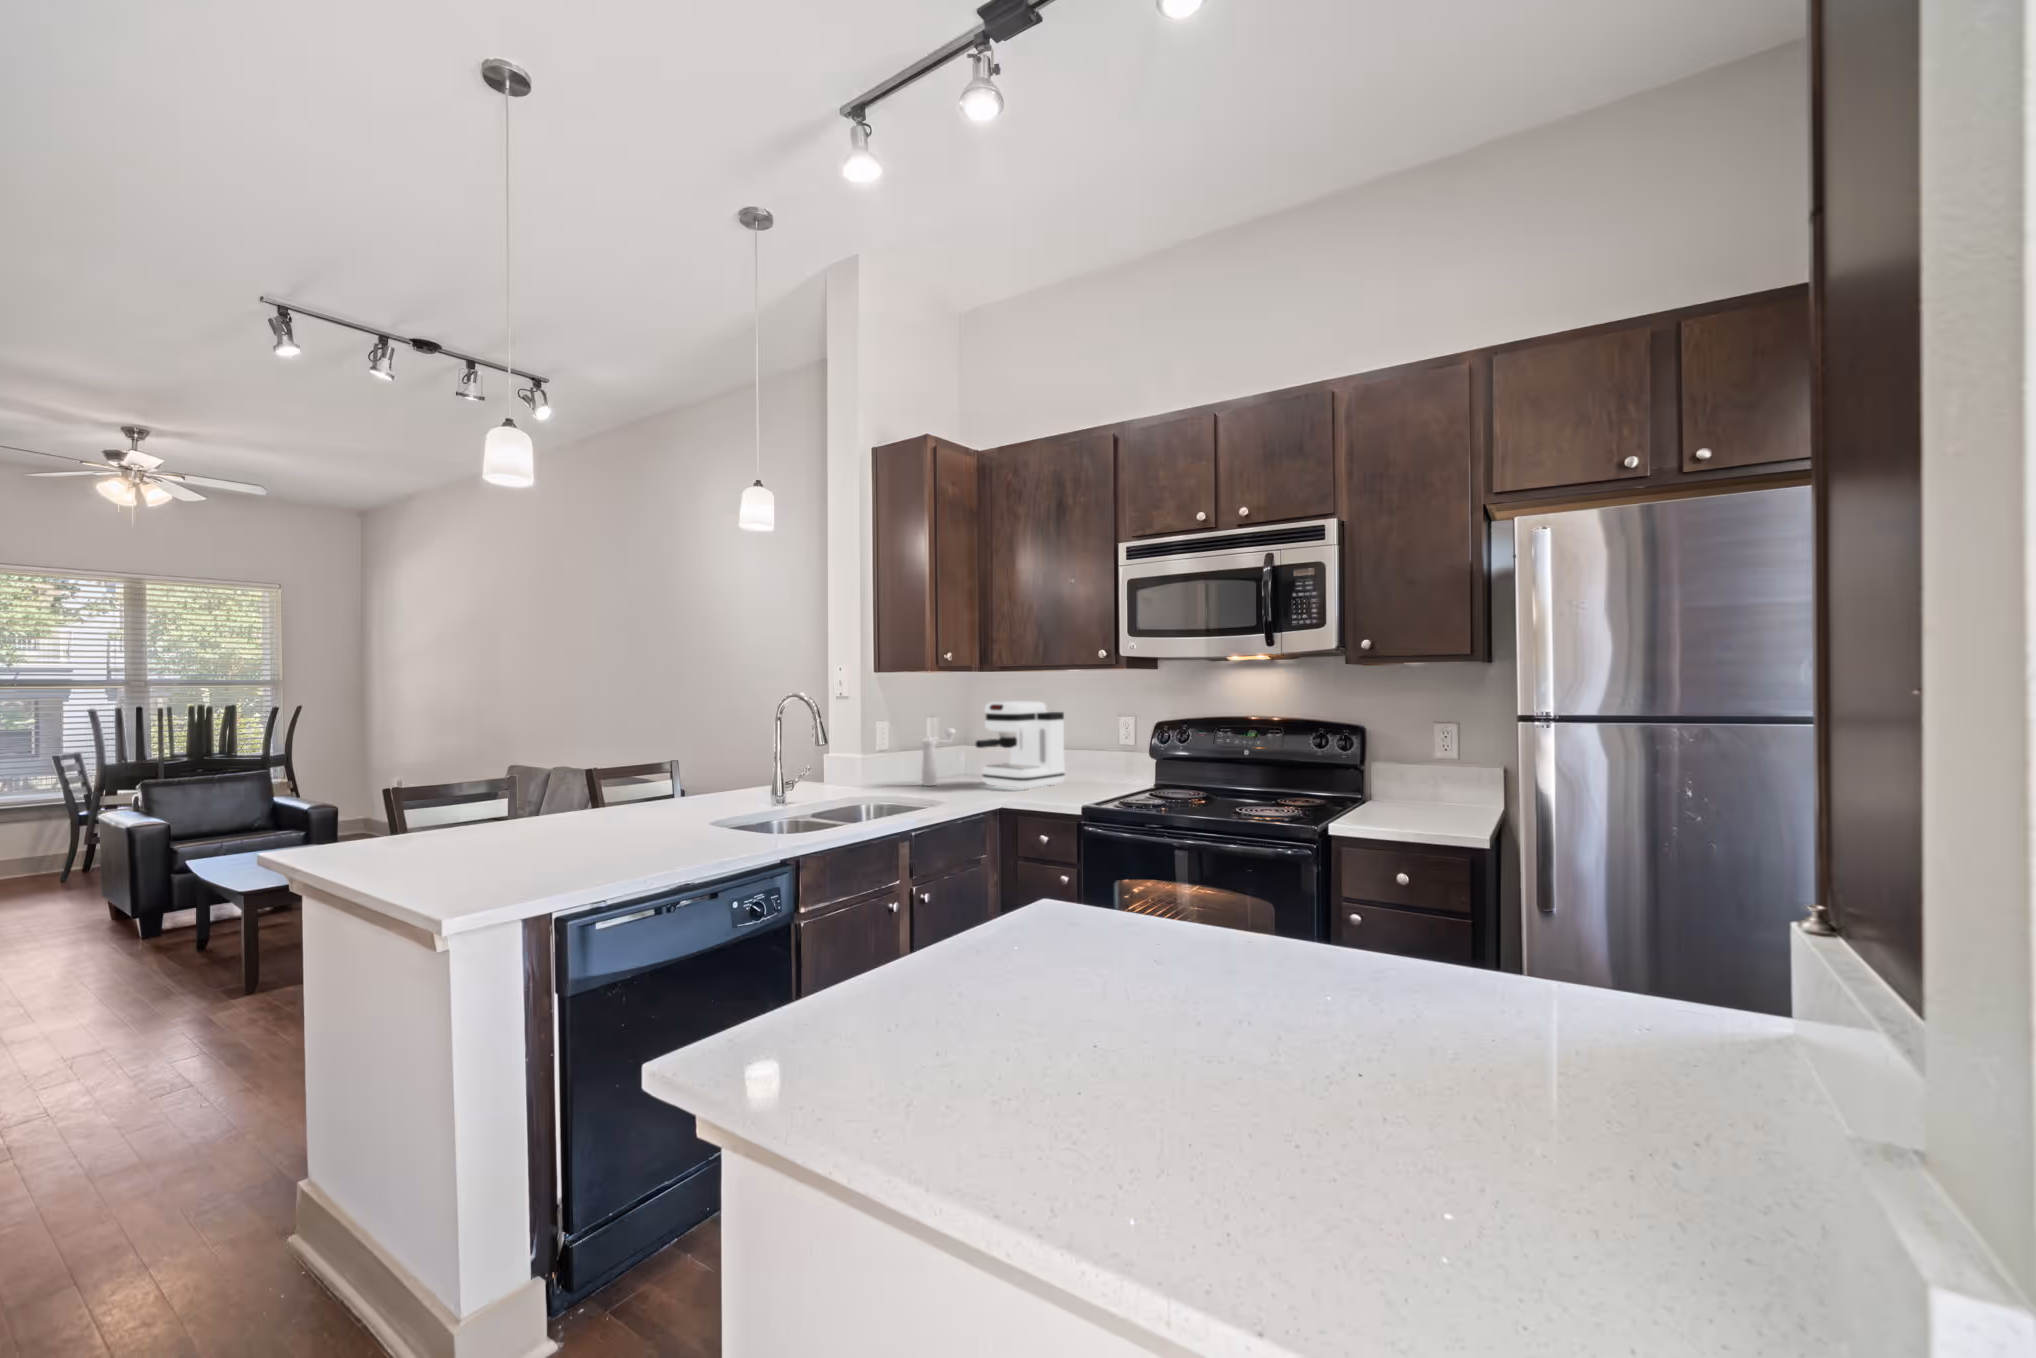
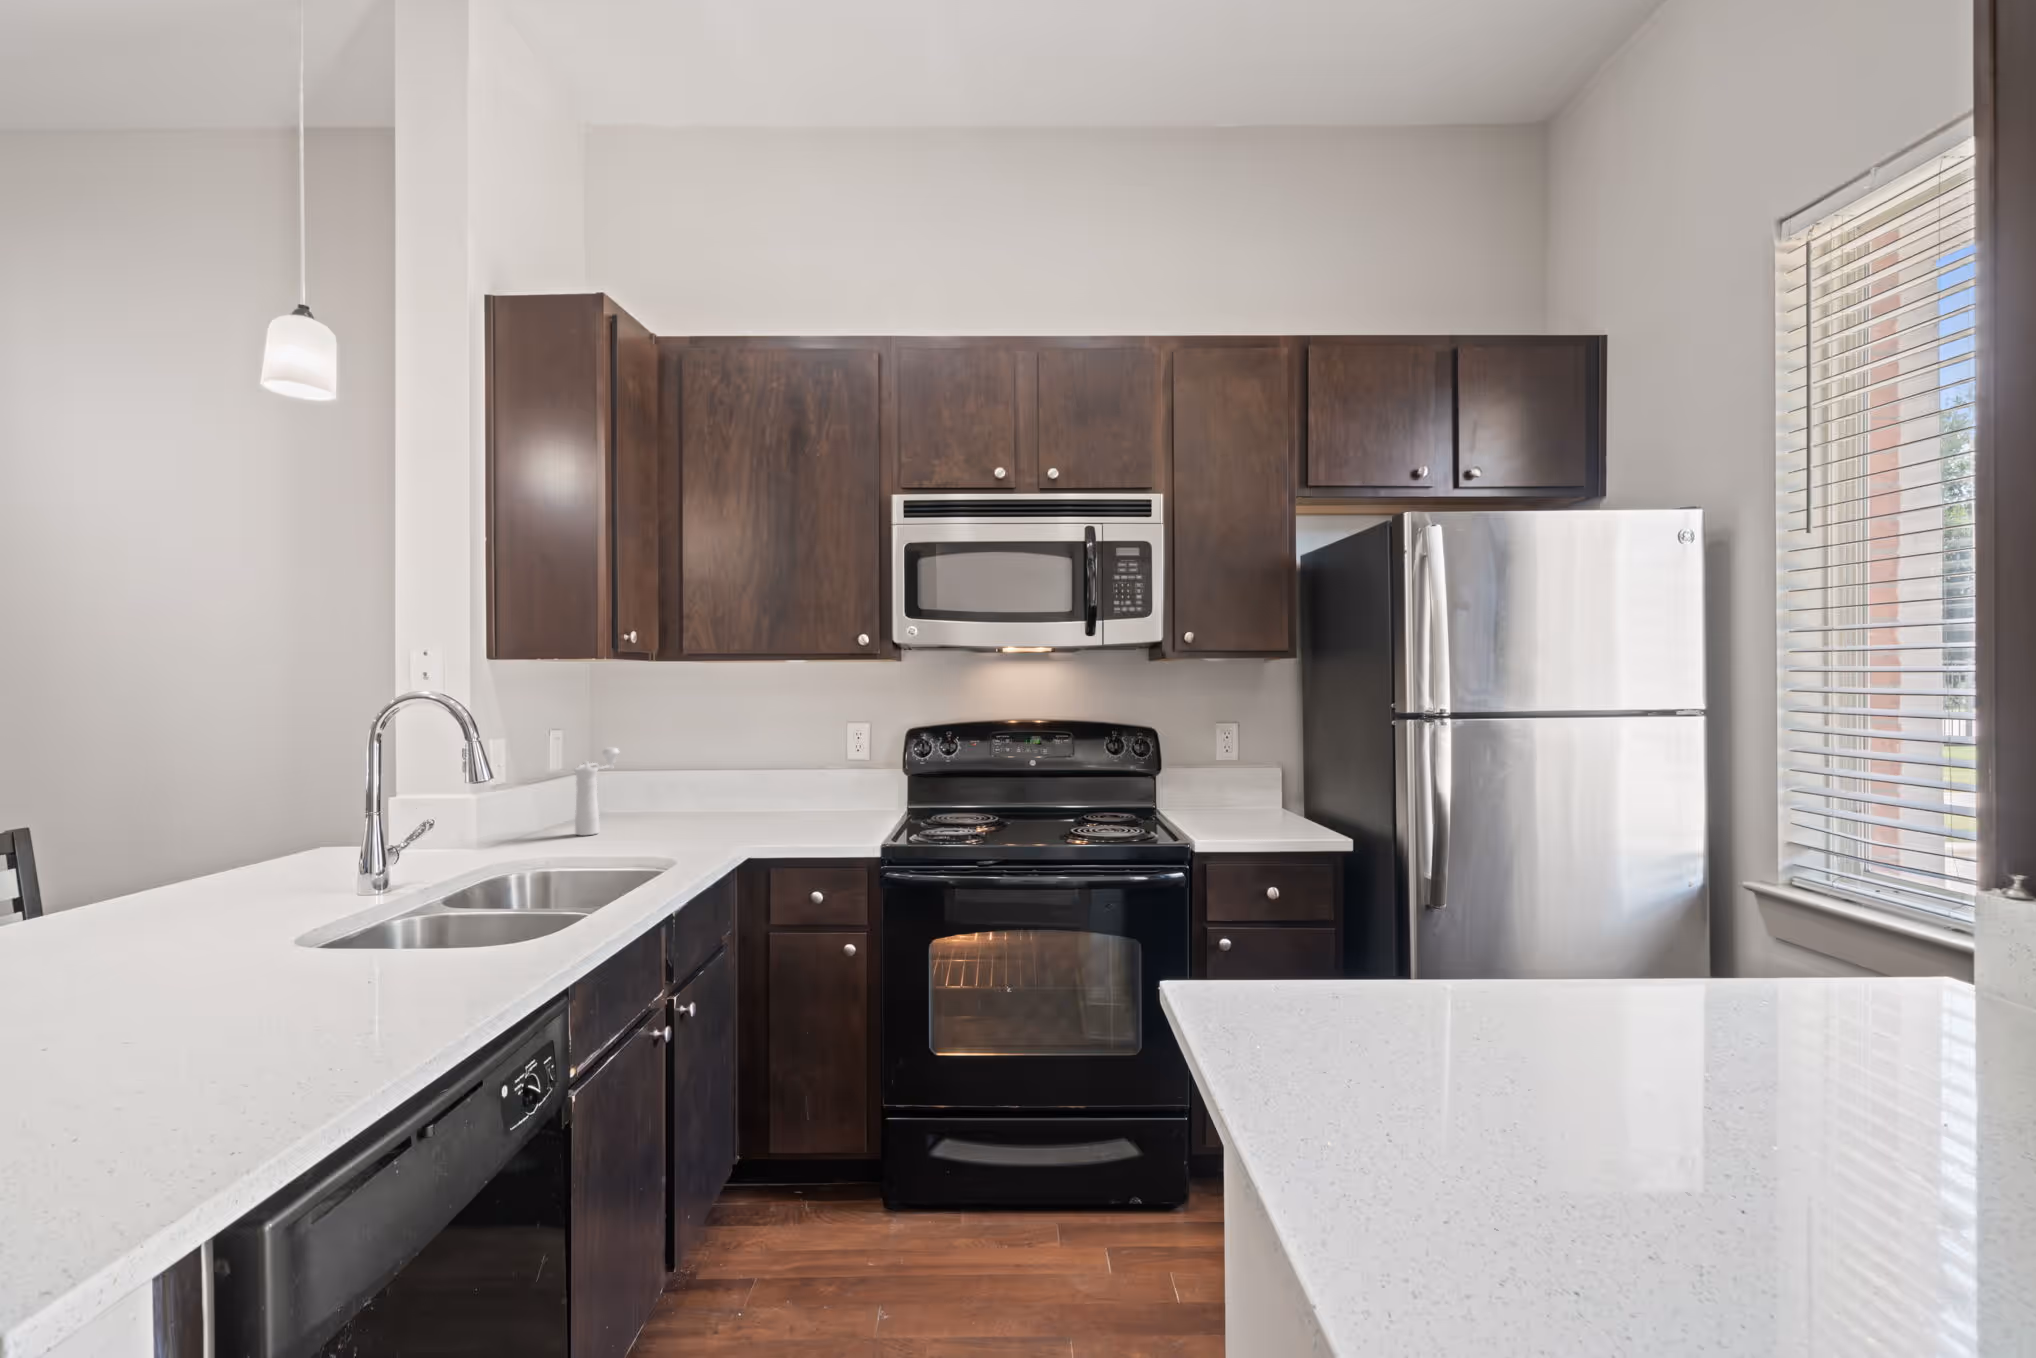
coffee maker: present [976,702,1065,790] -> none [674,706,790,828]

